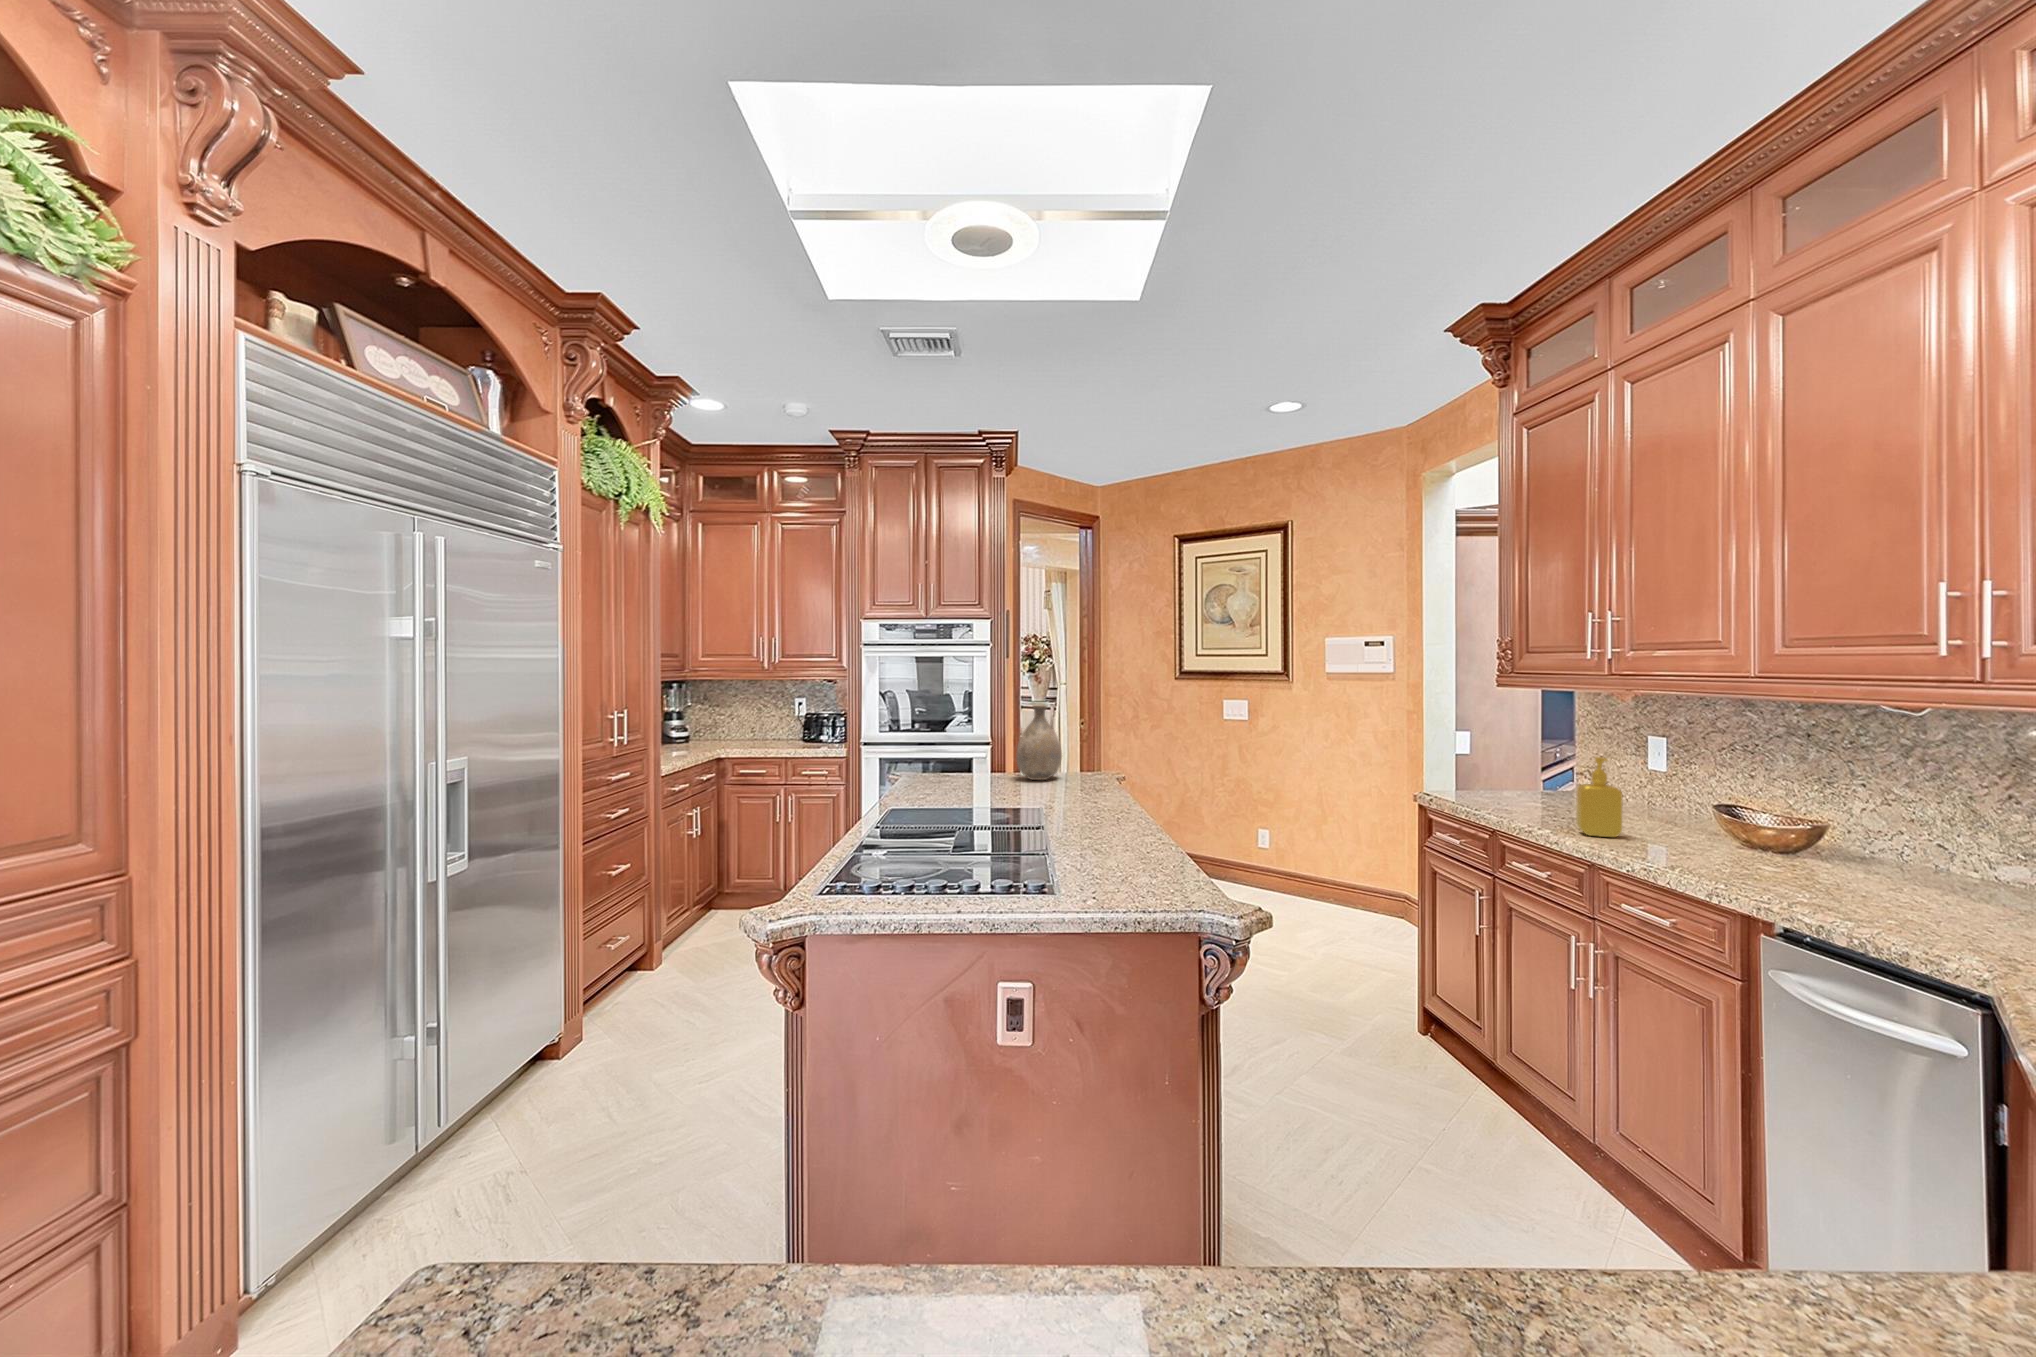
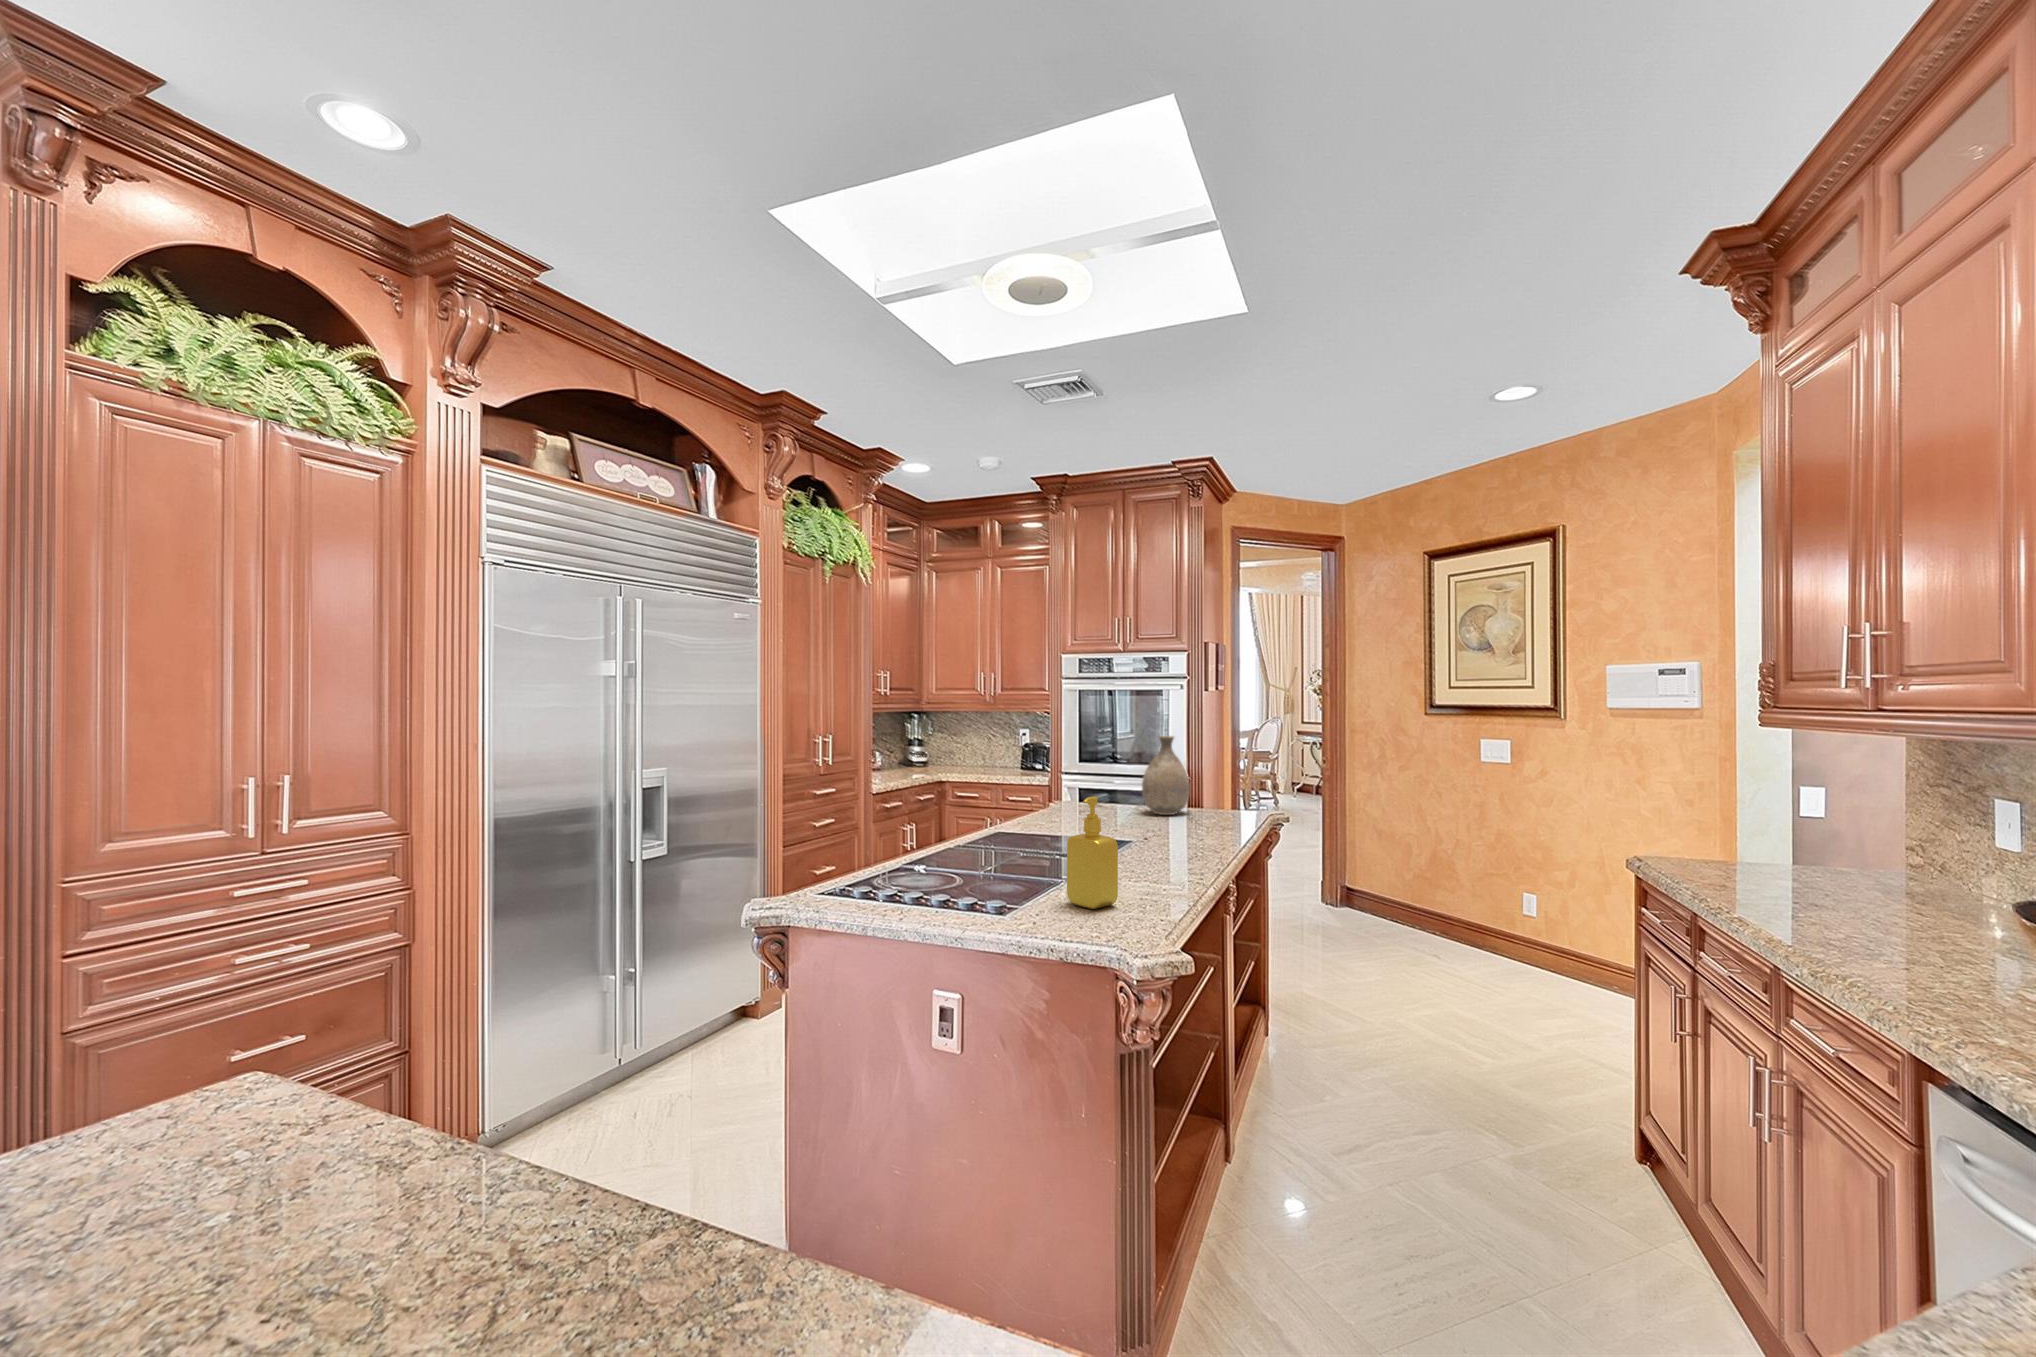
soap dispenser: present [1576,757,1622,837] -> present [1067,796,1118,909]

